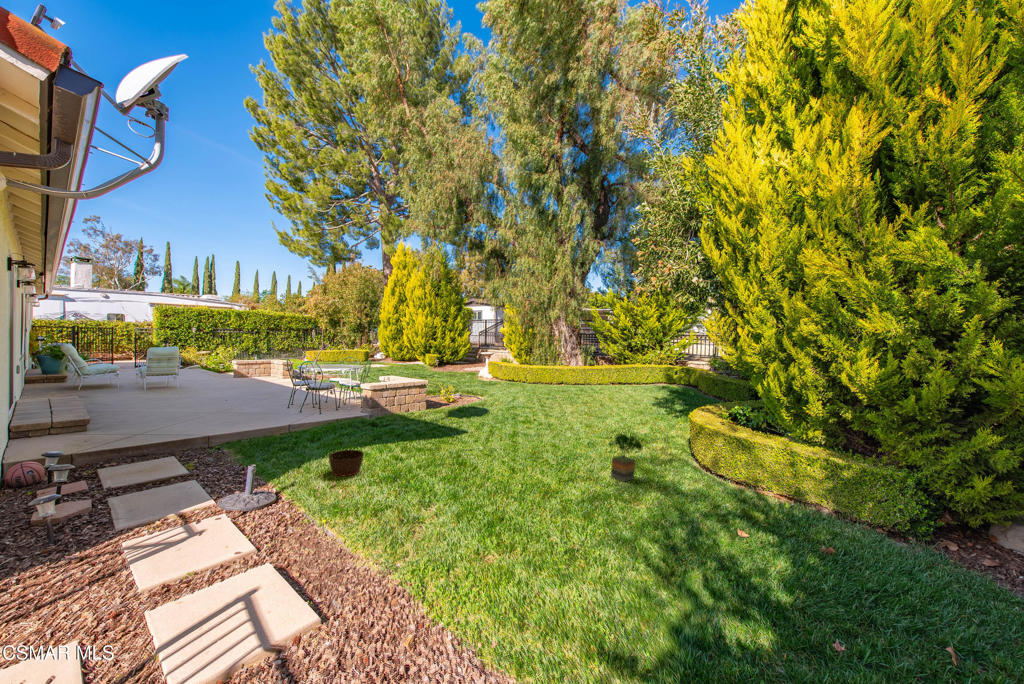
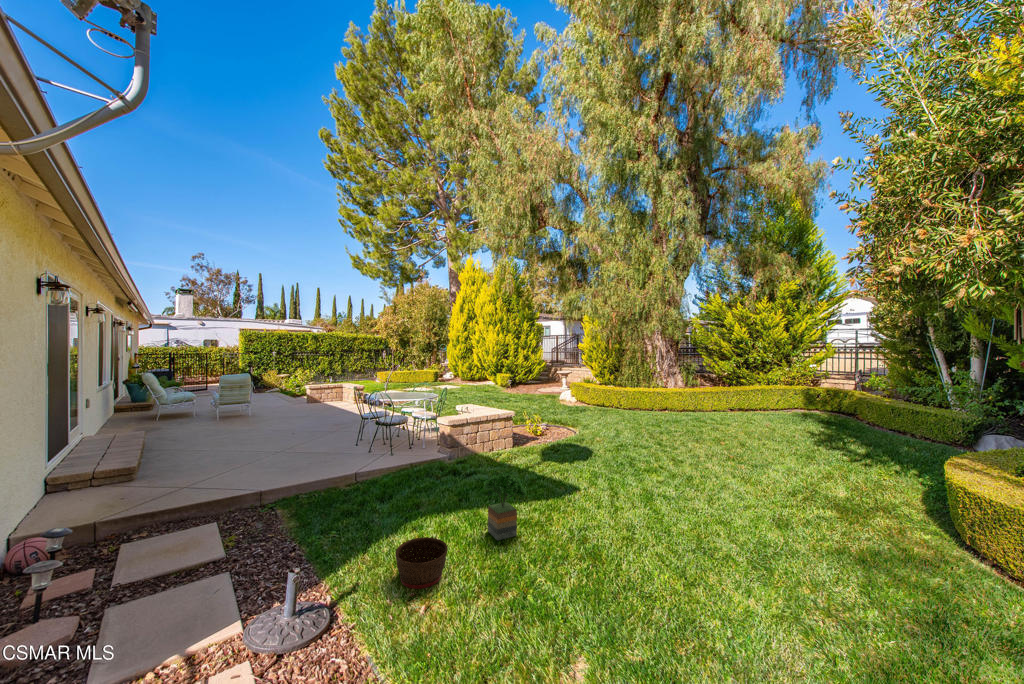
potted tree: present [609,434,643,482] -> present [484,473,527,540]

